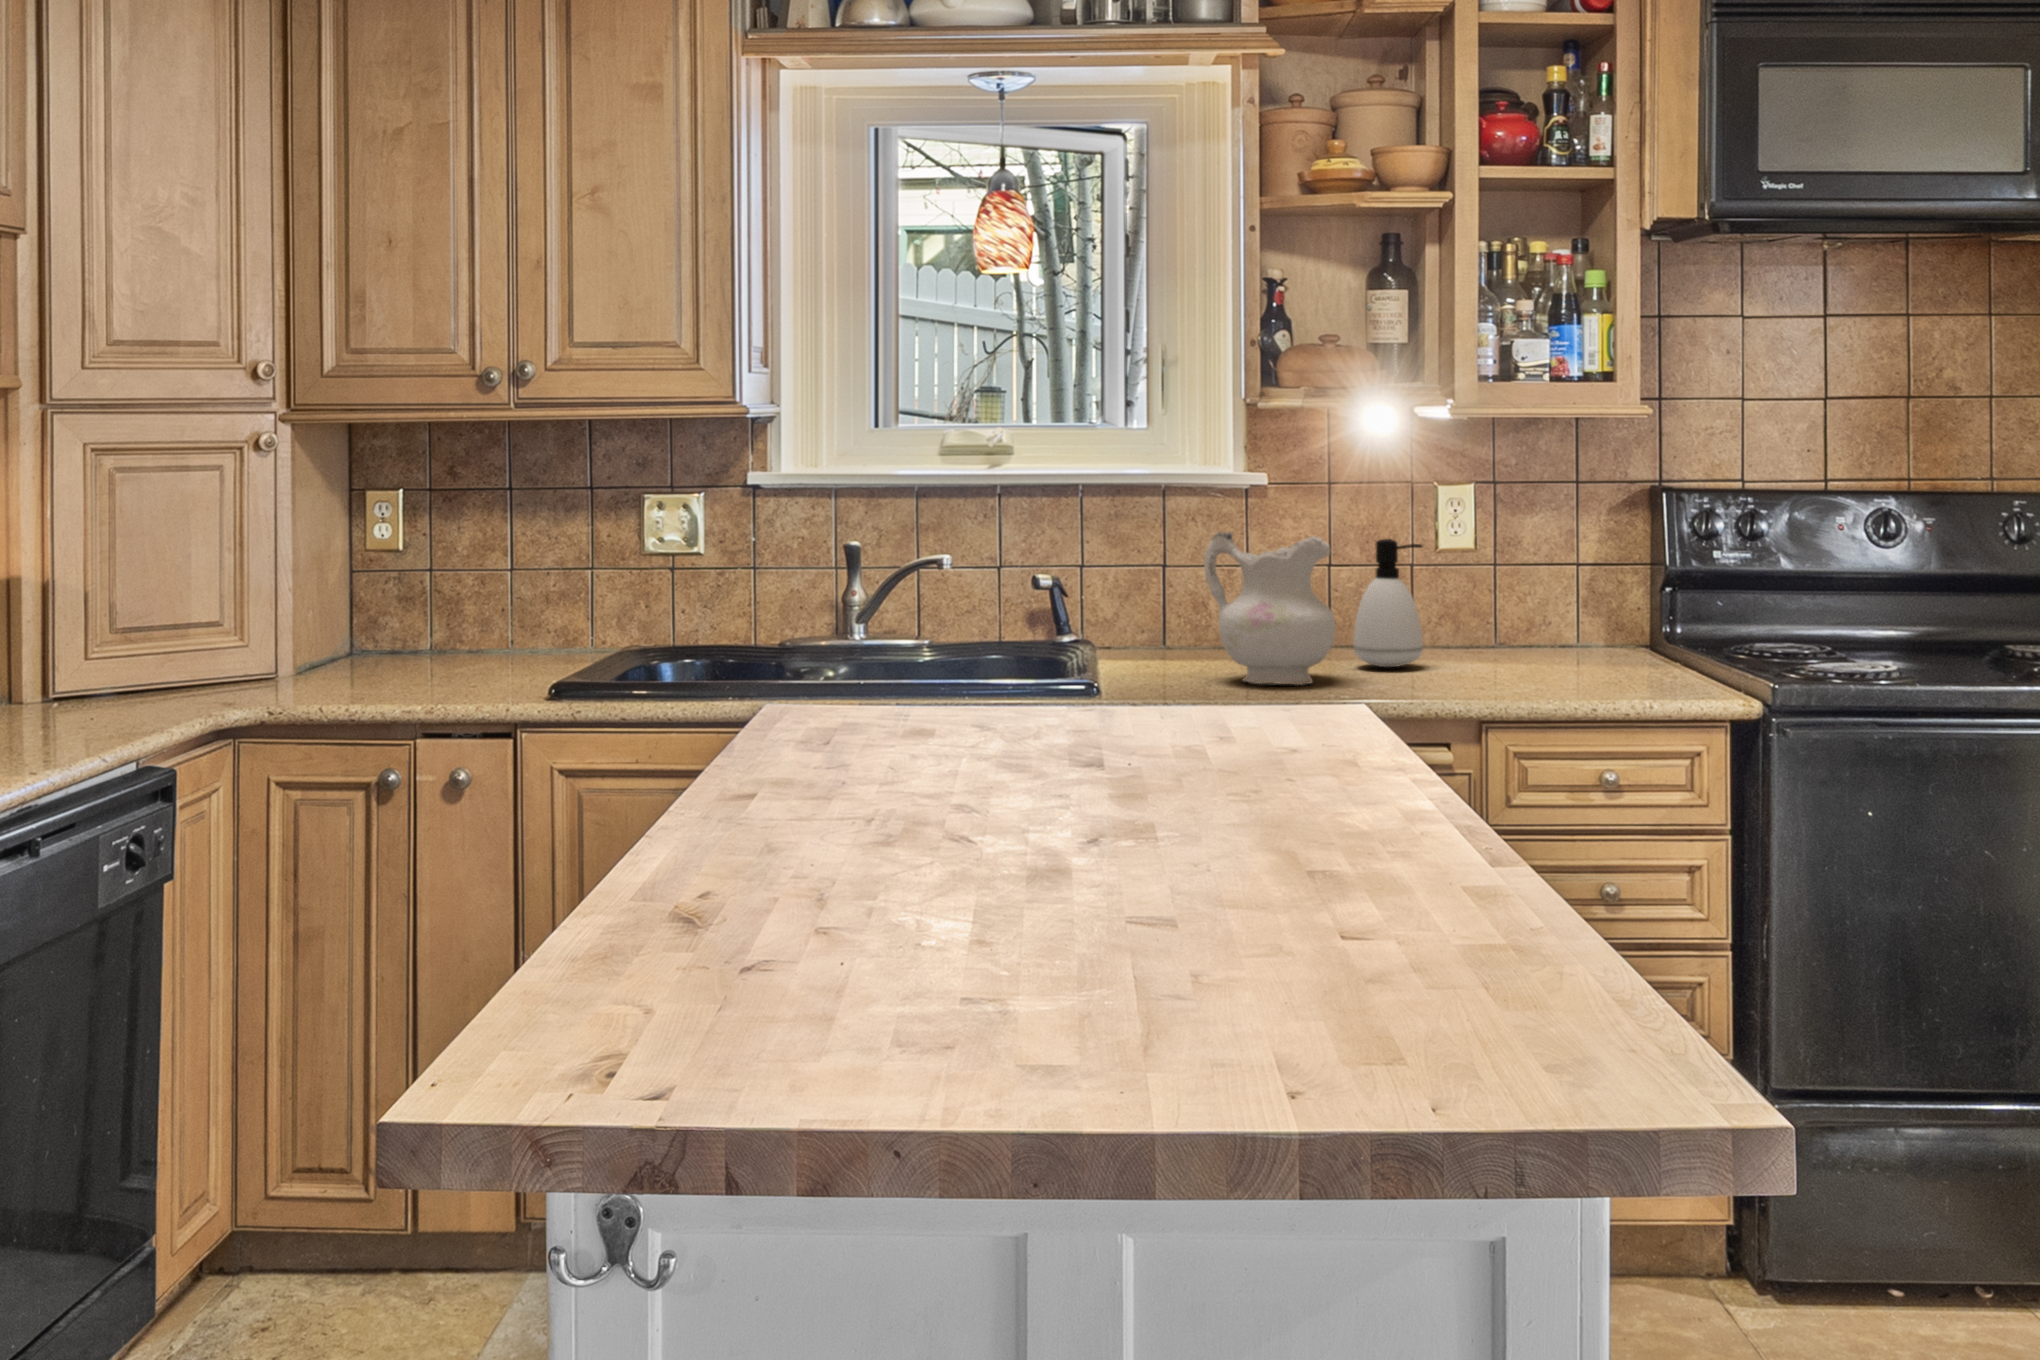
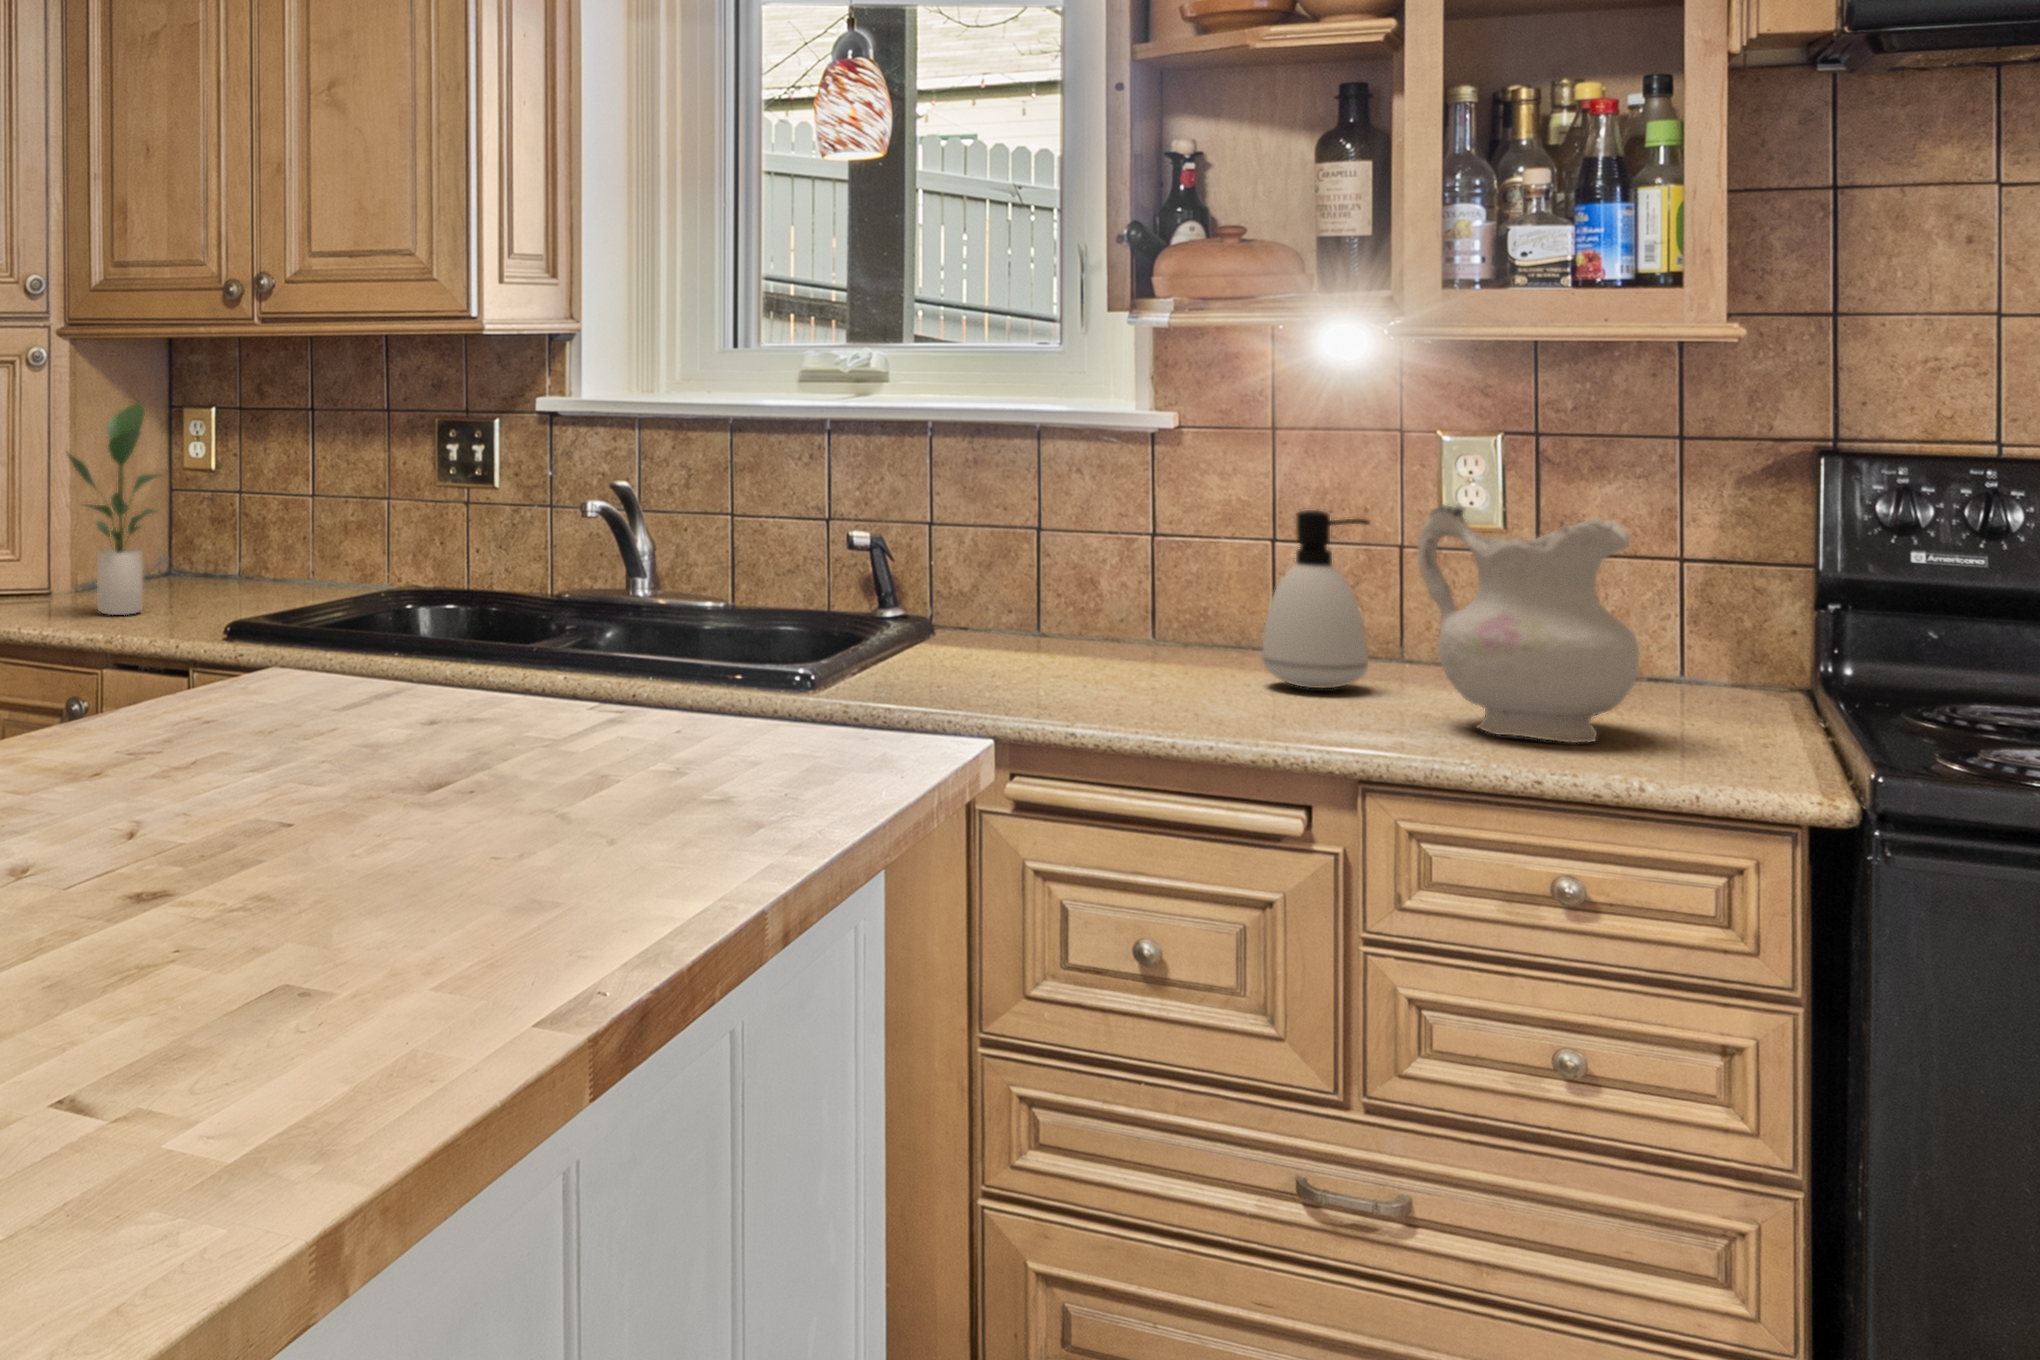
potted plant: none [295,482,398,686] -> present [67,403,160,615]
ceramic pitcher: present [1204,532,1335,685] -> present [1418,505,1639,743]

